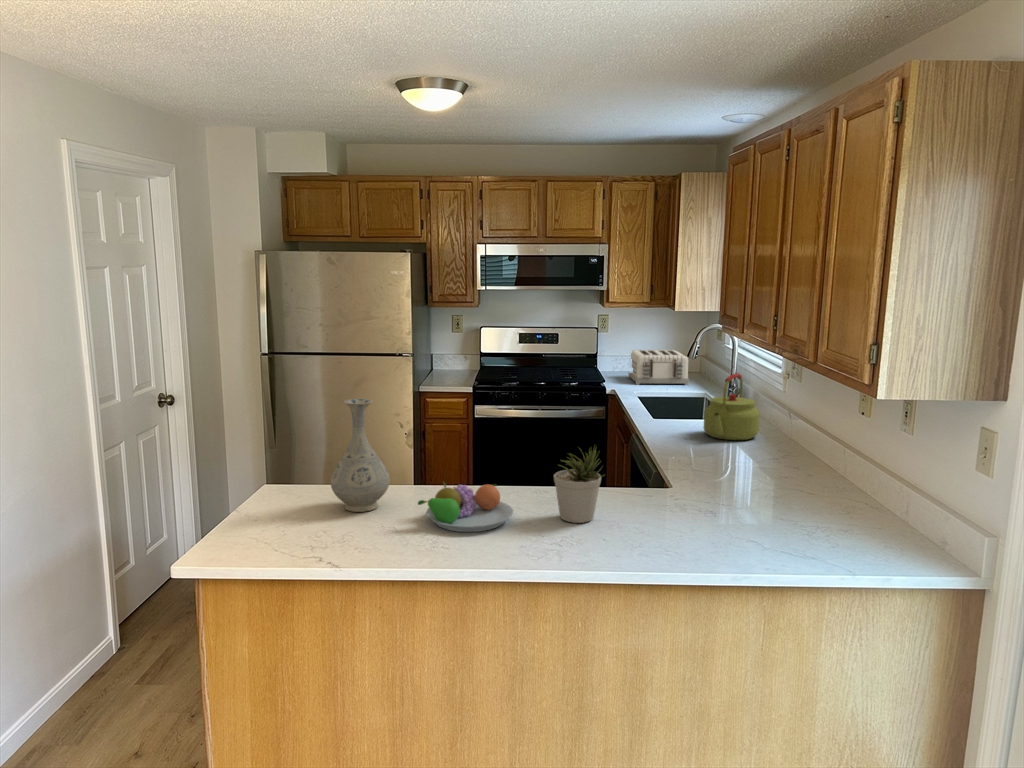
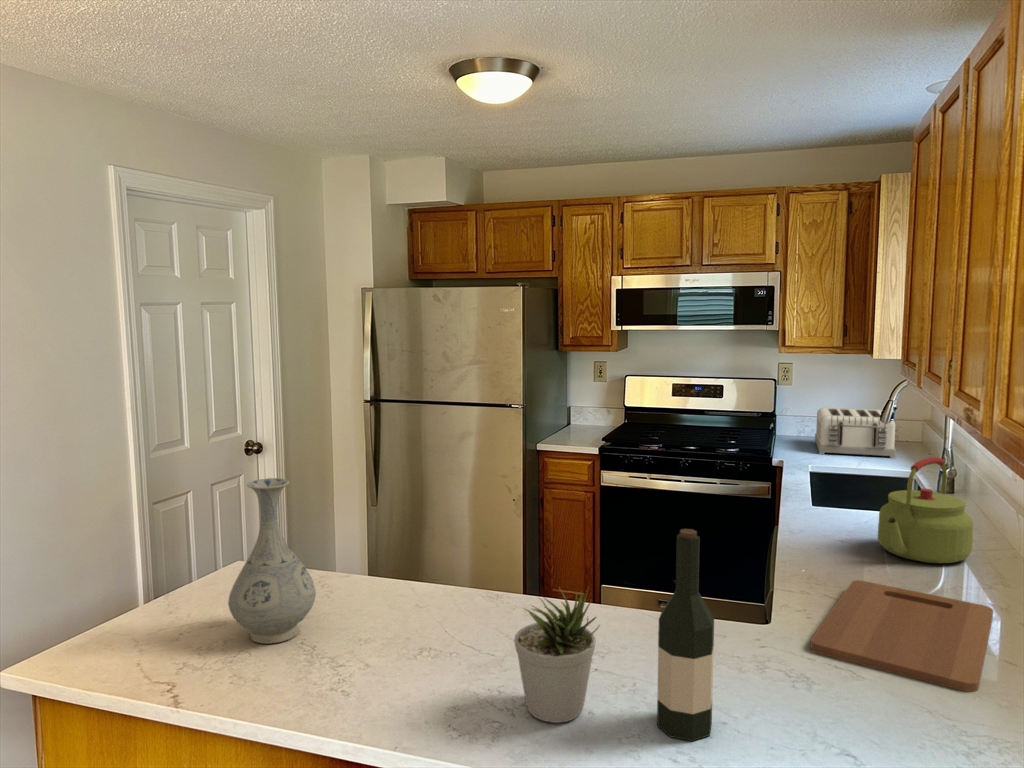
wine bottle: none [634,406,667,521] -> present [657,529,714,741]
cutting board: none [693,450,782,491] -> present [811,580,993,692]
fruit bowl: present [418,482,513,532] -> none [302,616,458,716]

